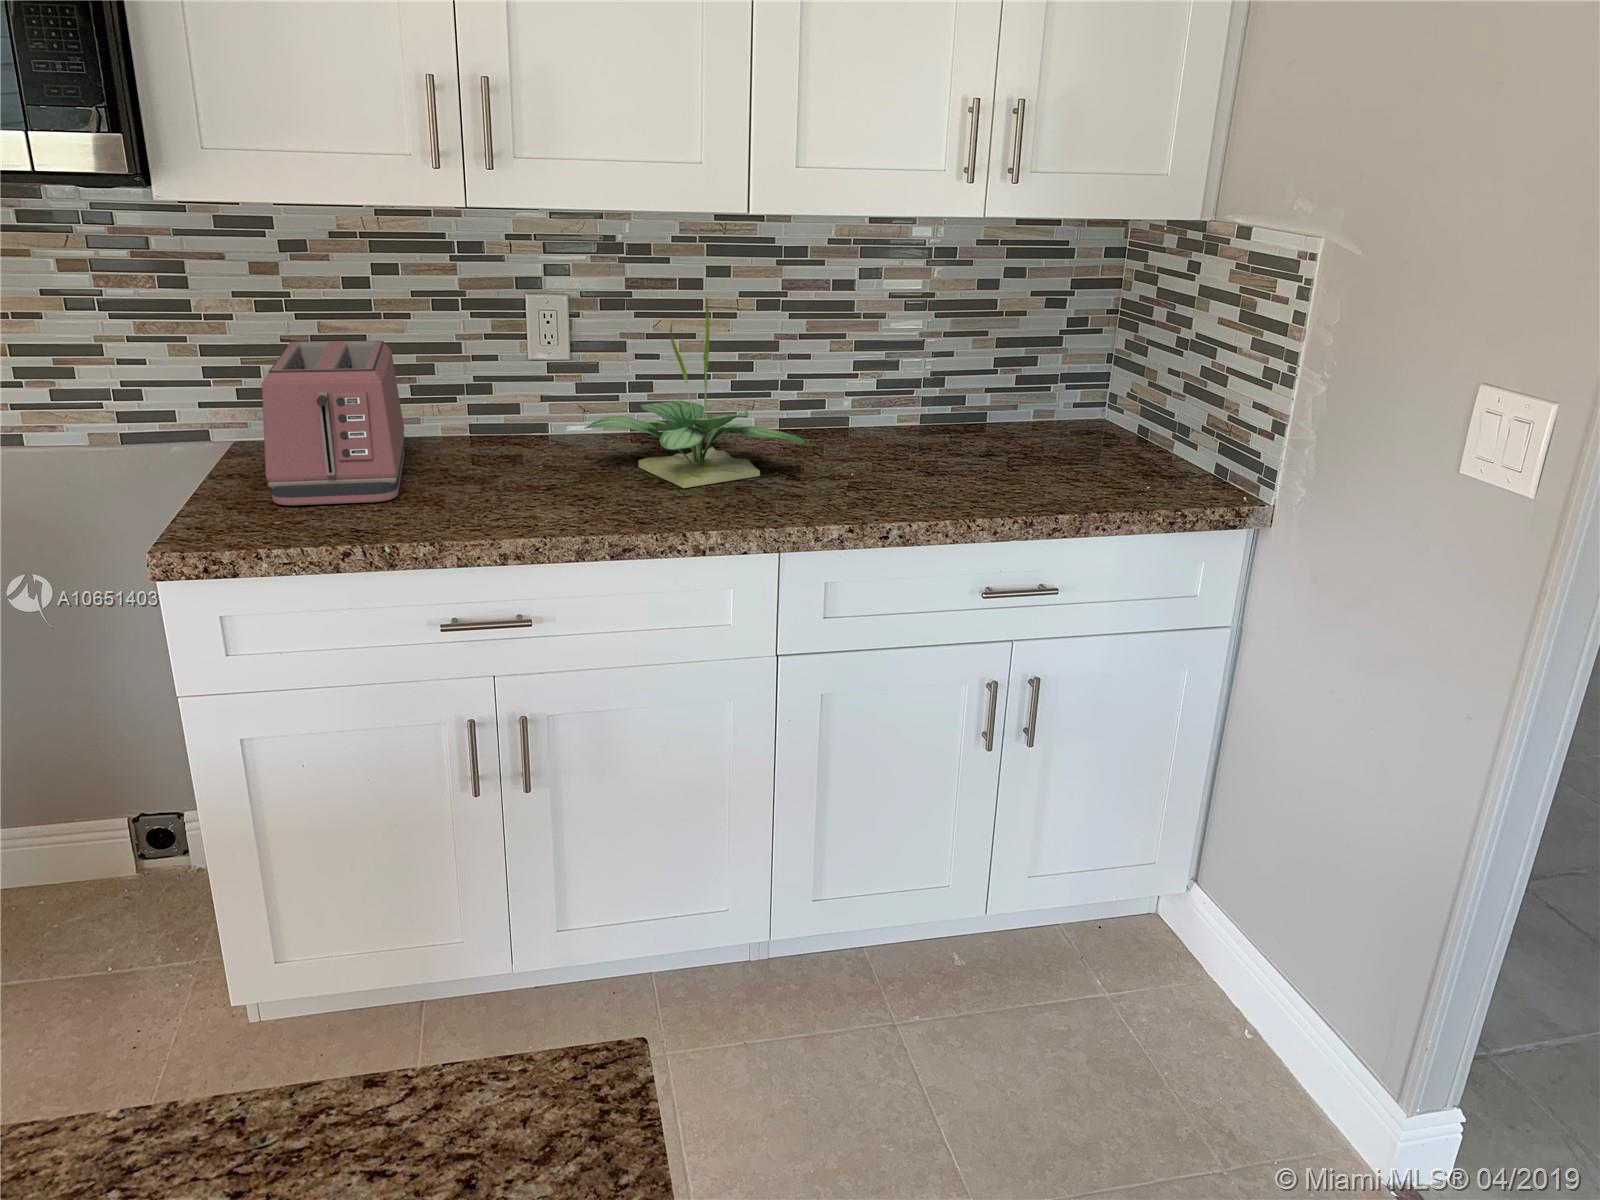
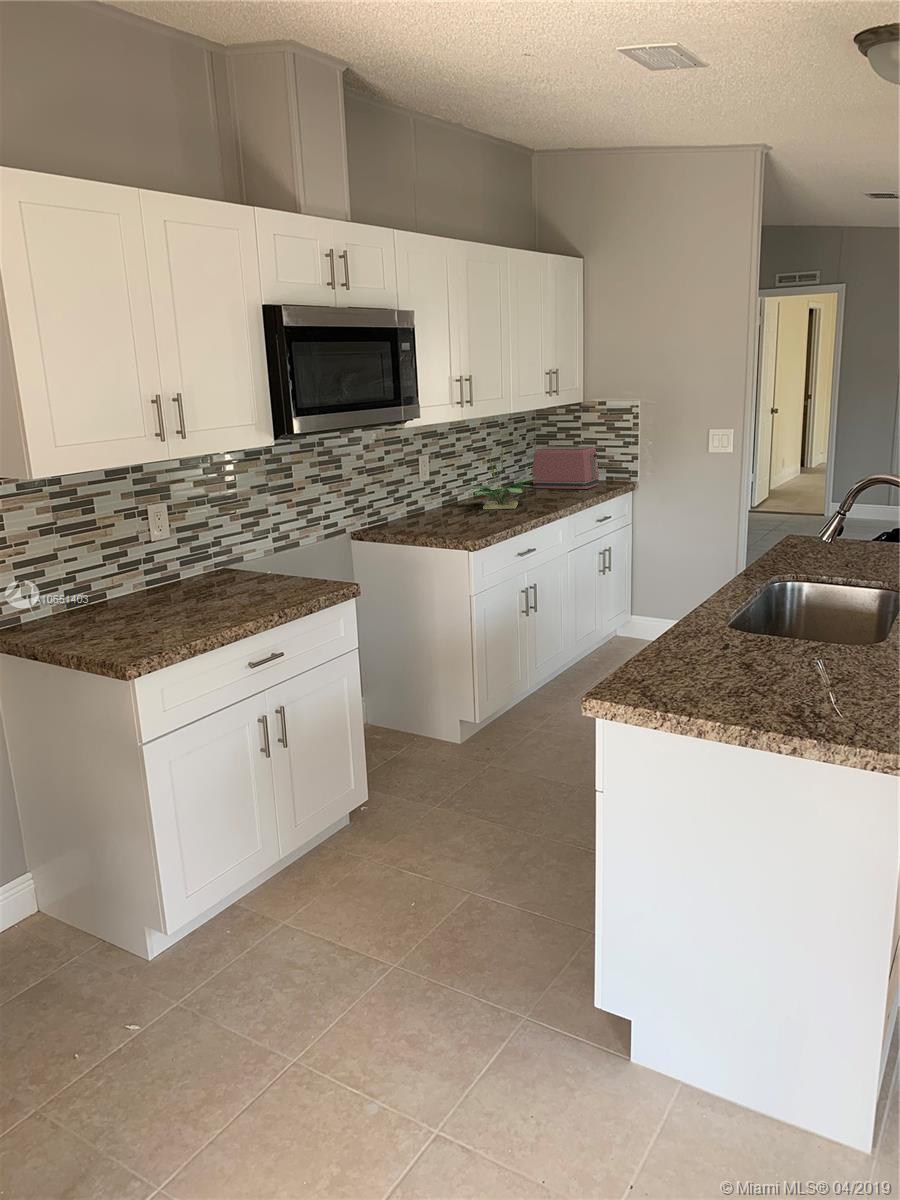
toaster: present [262,341,405,505] -> present [532,447,599,489]

